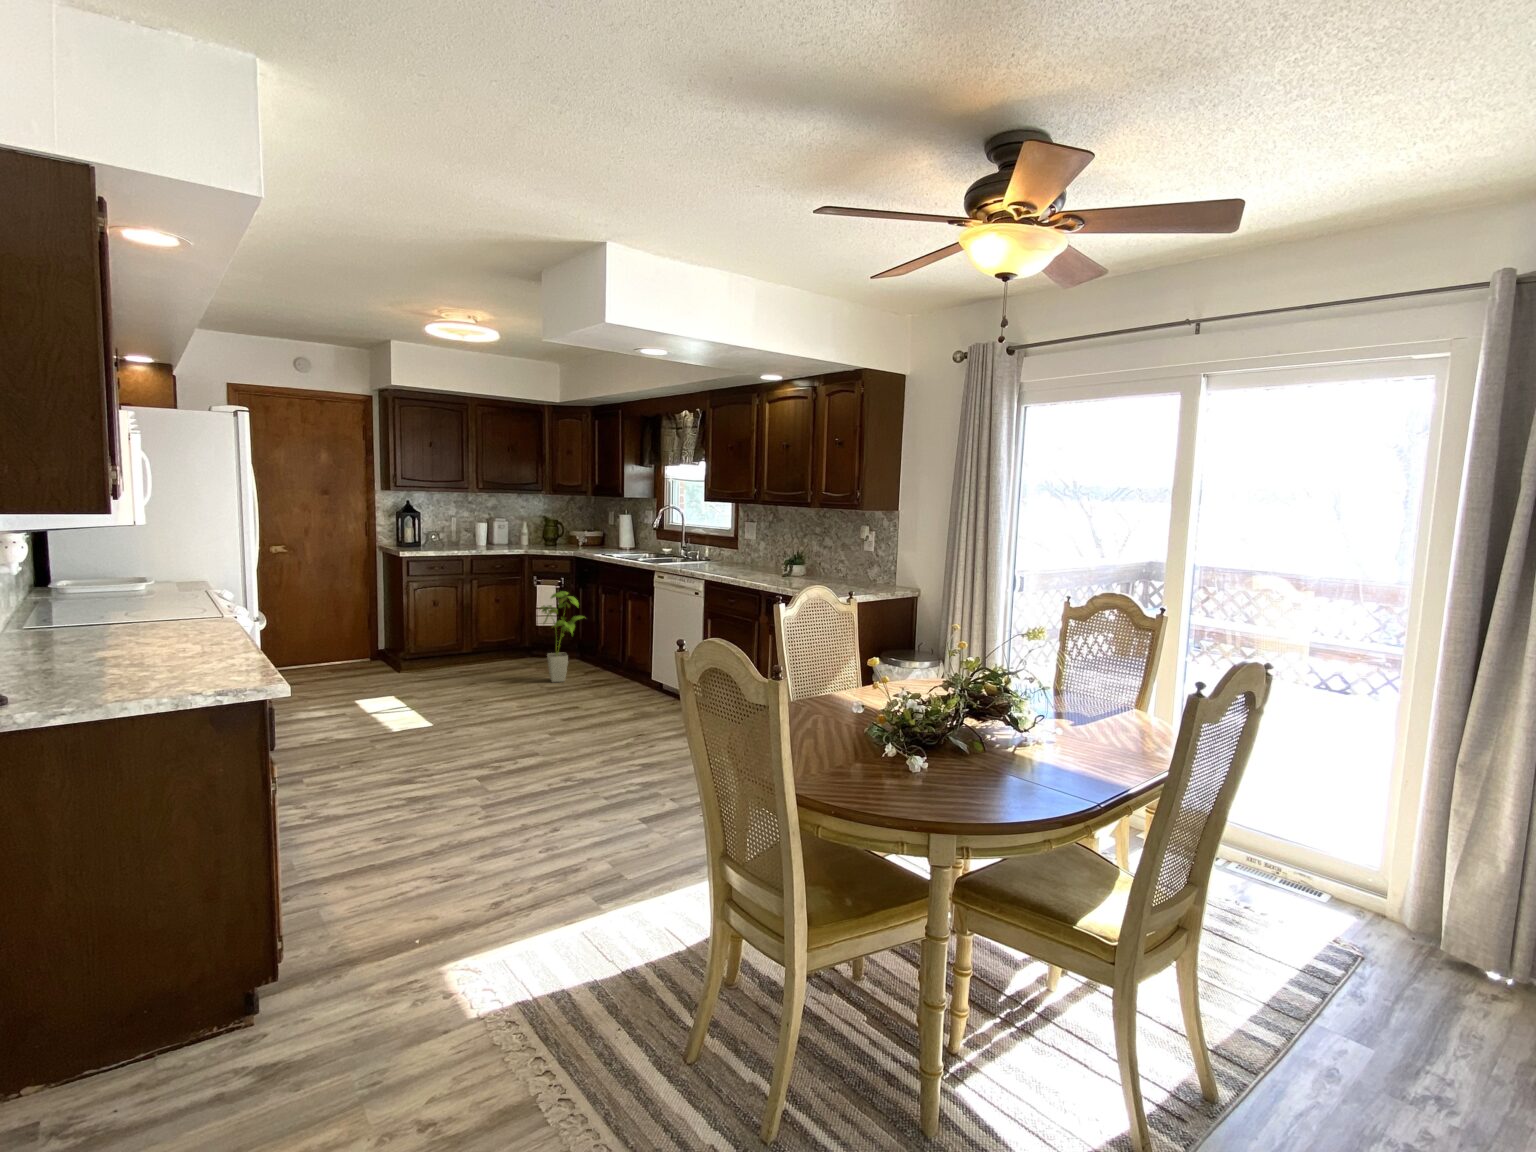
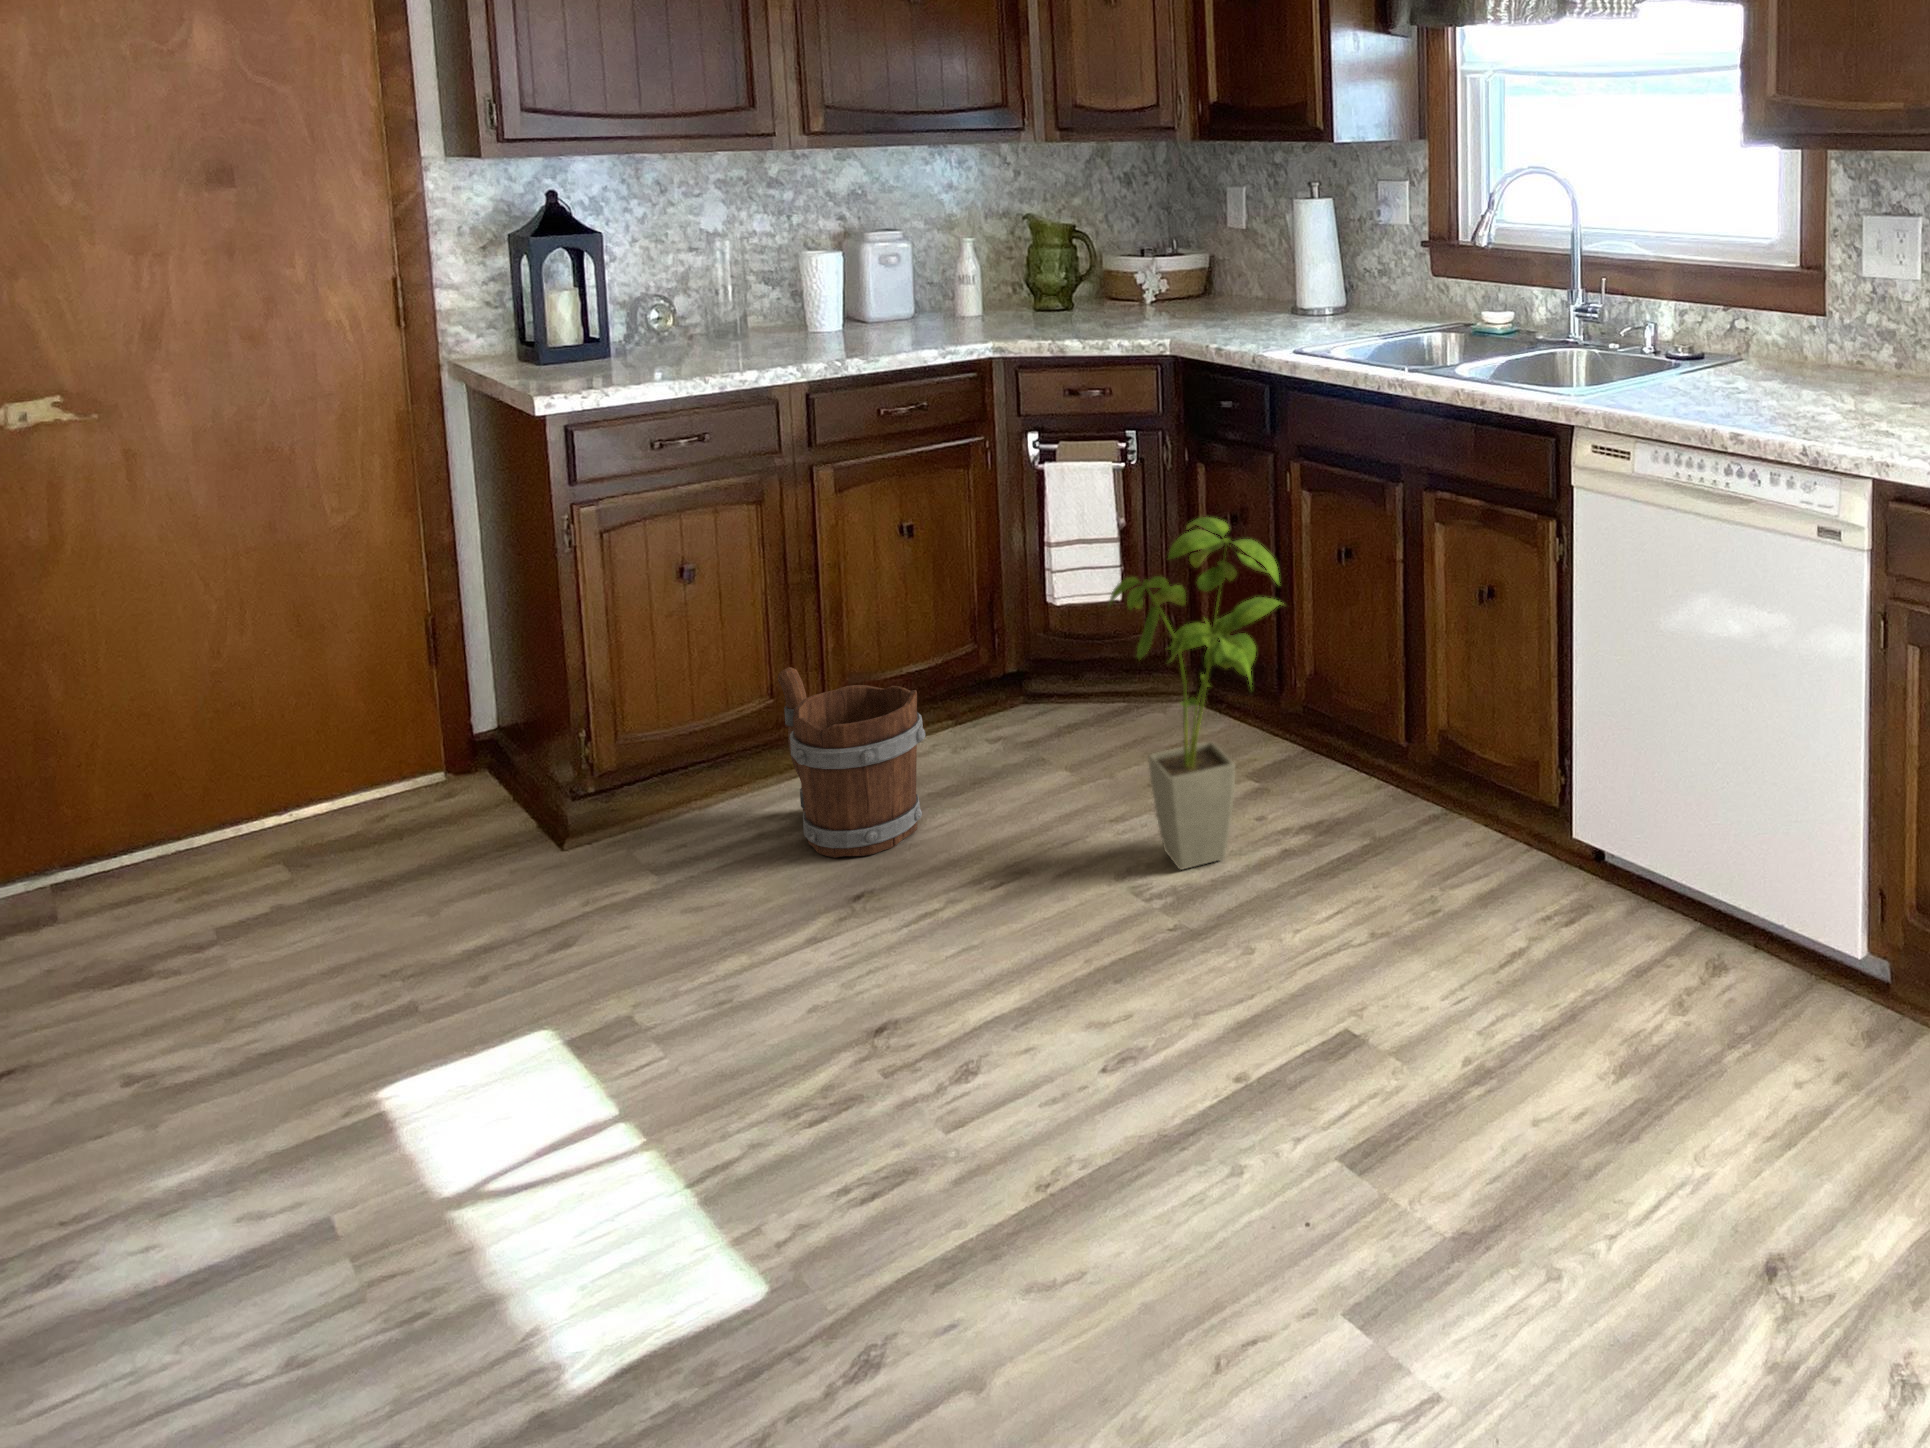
bucket: none [458,630,493,676] -> present [778,667,925,858]

